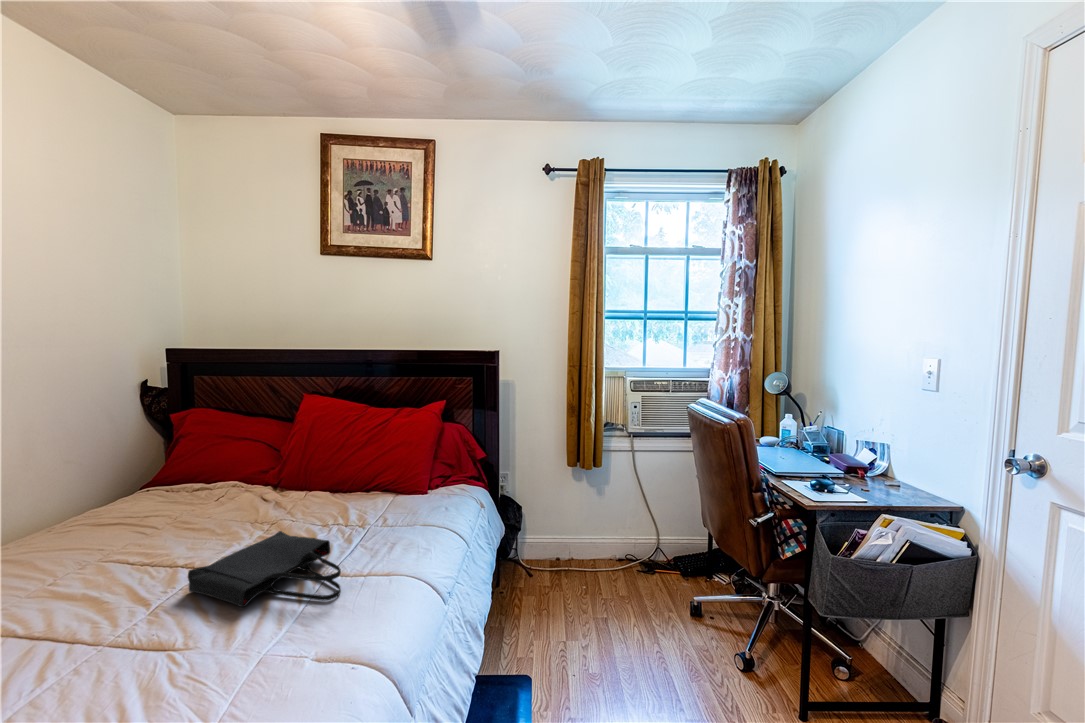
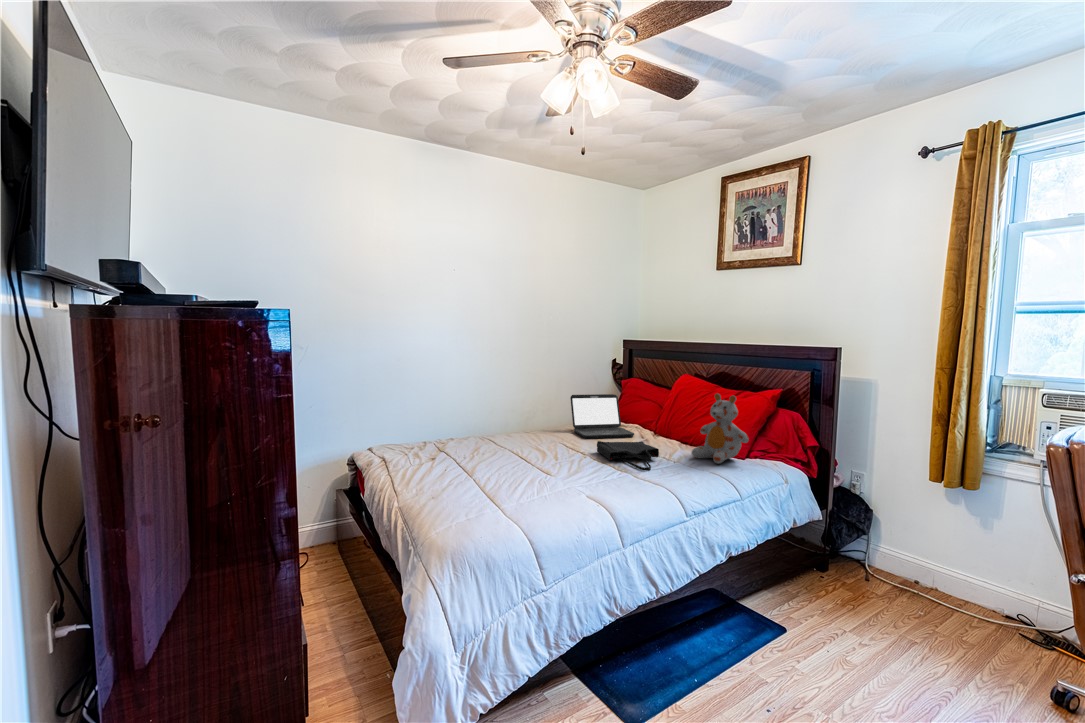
stuffed bear: none [367,425,443,528] -> present [691,394,749,464]
laptop: none [62,451,235,561] -> present [570,394,634,439]

